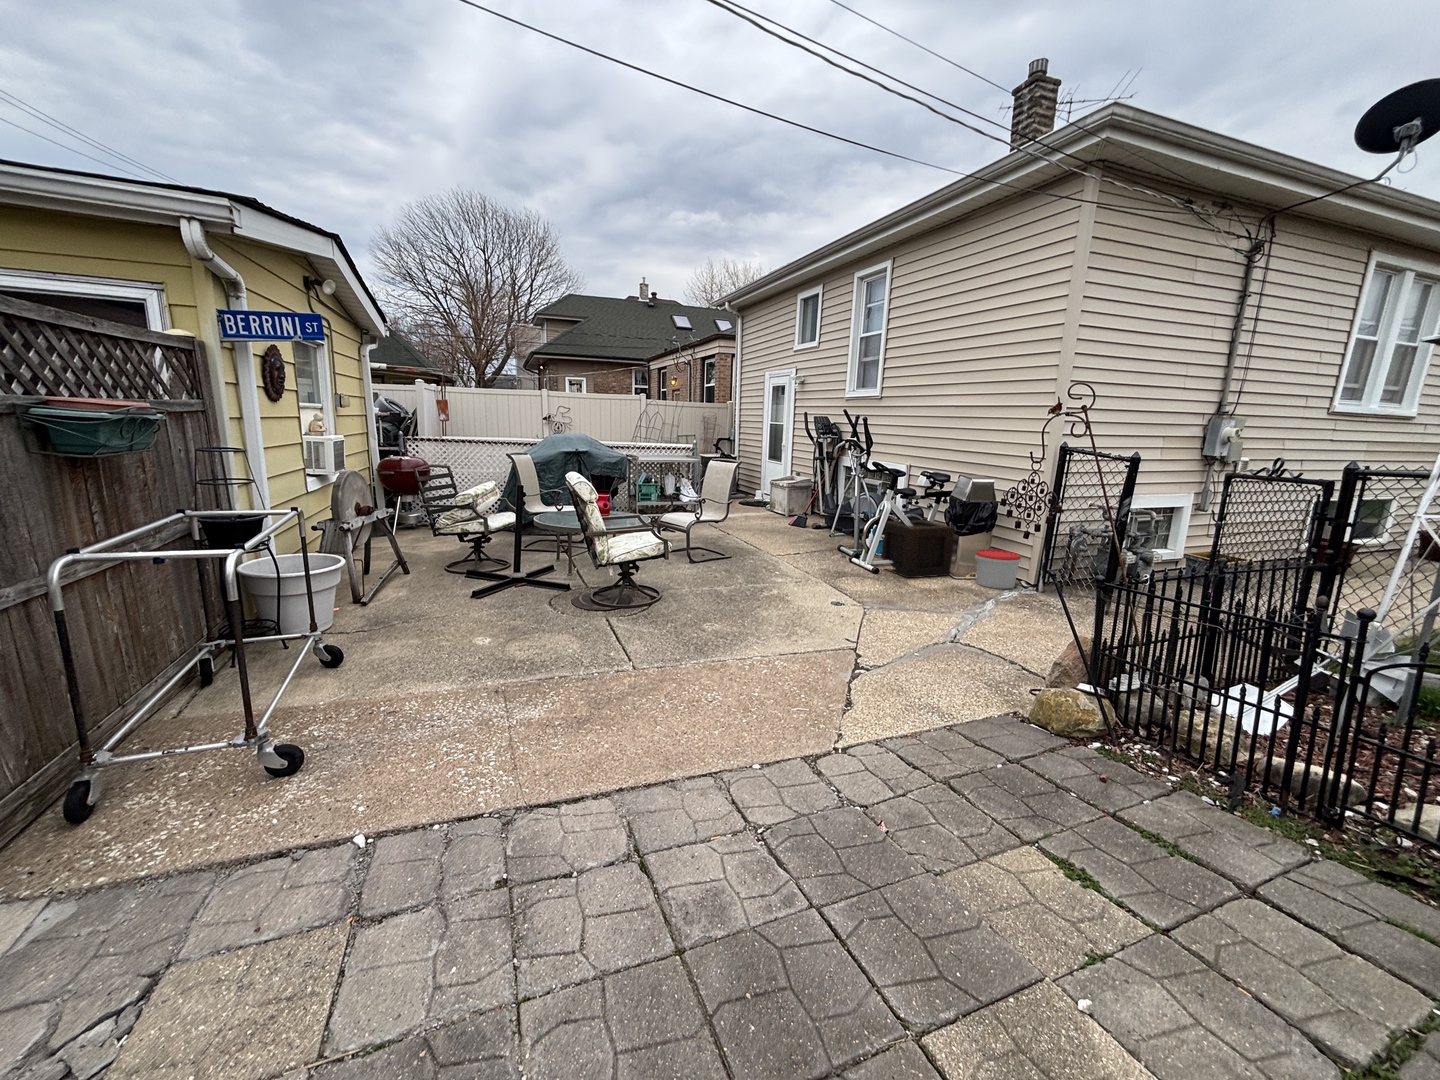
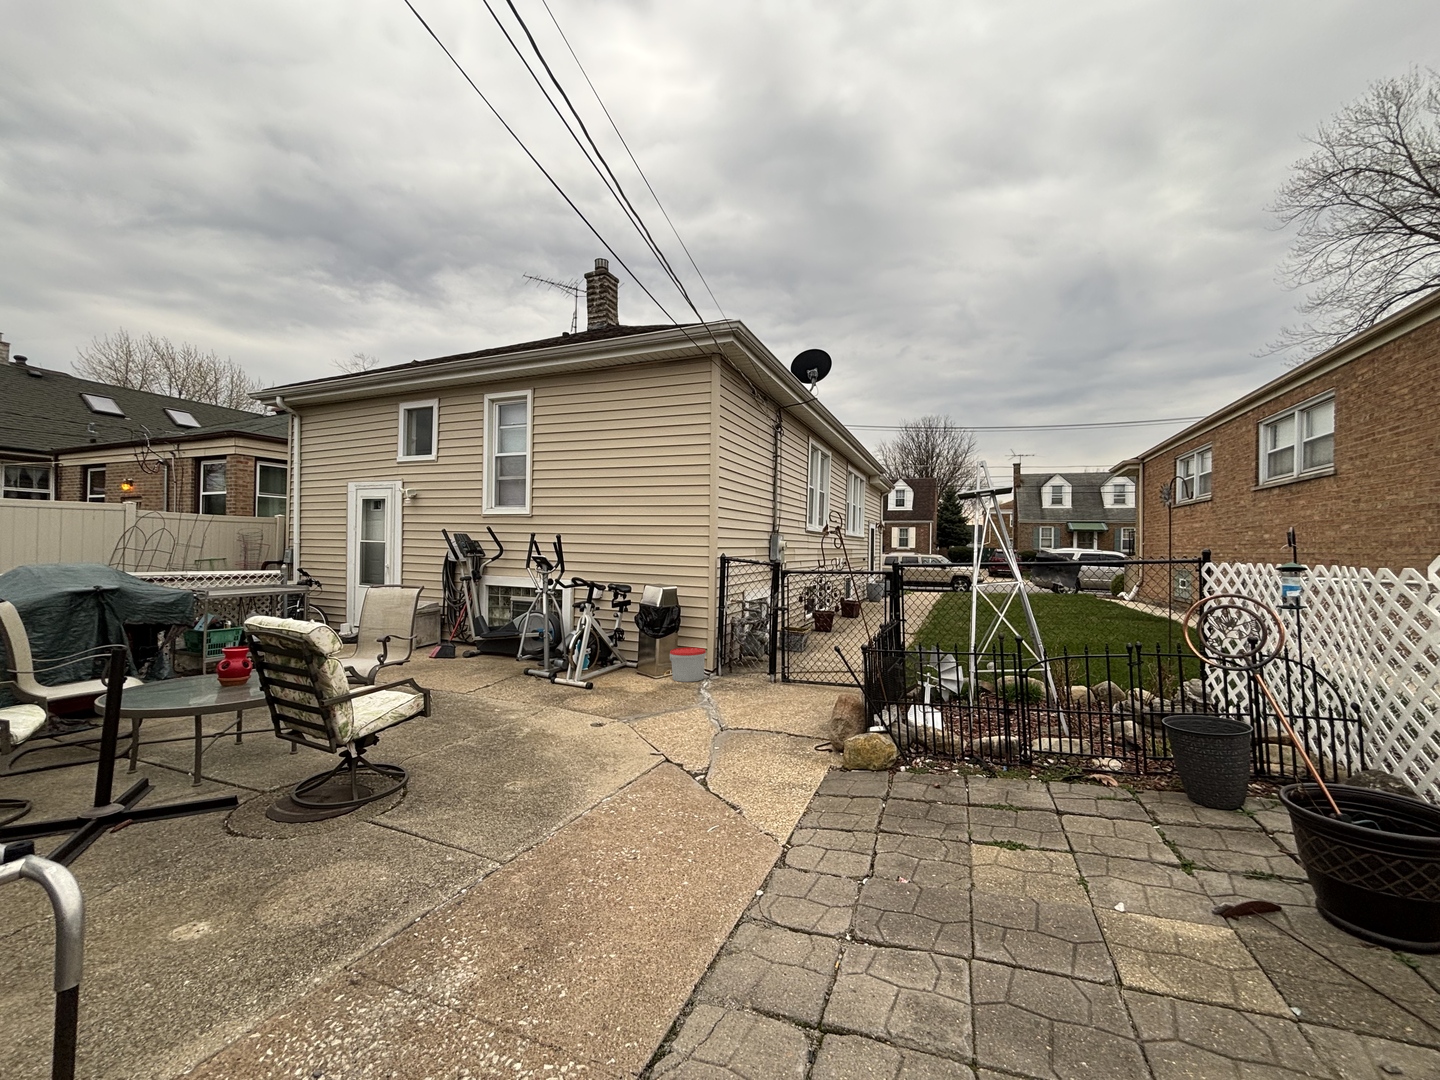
wooden crate: present [881,520,954,578] -> none [580,631,648,689]

